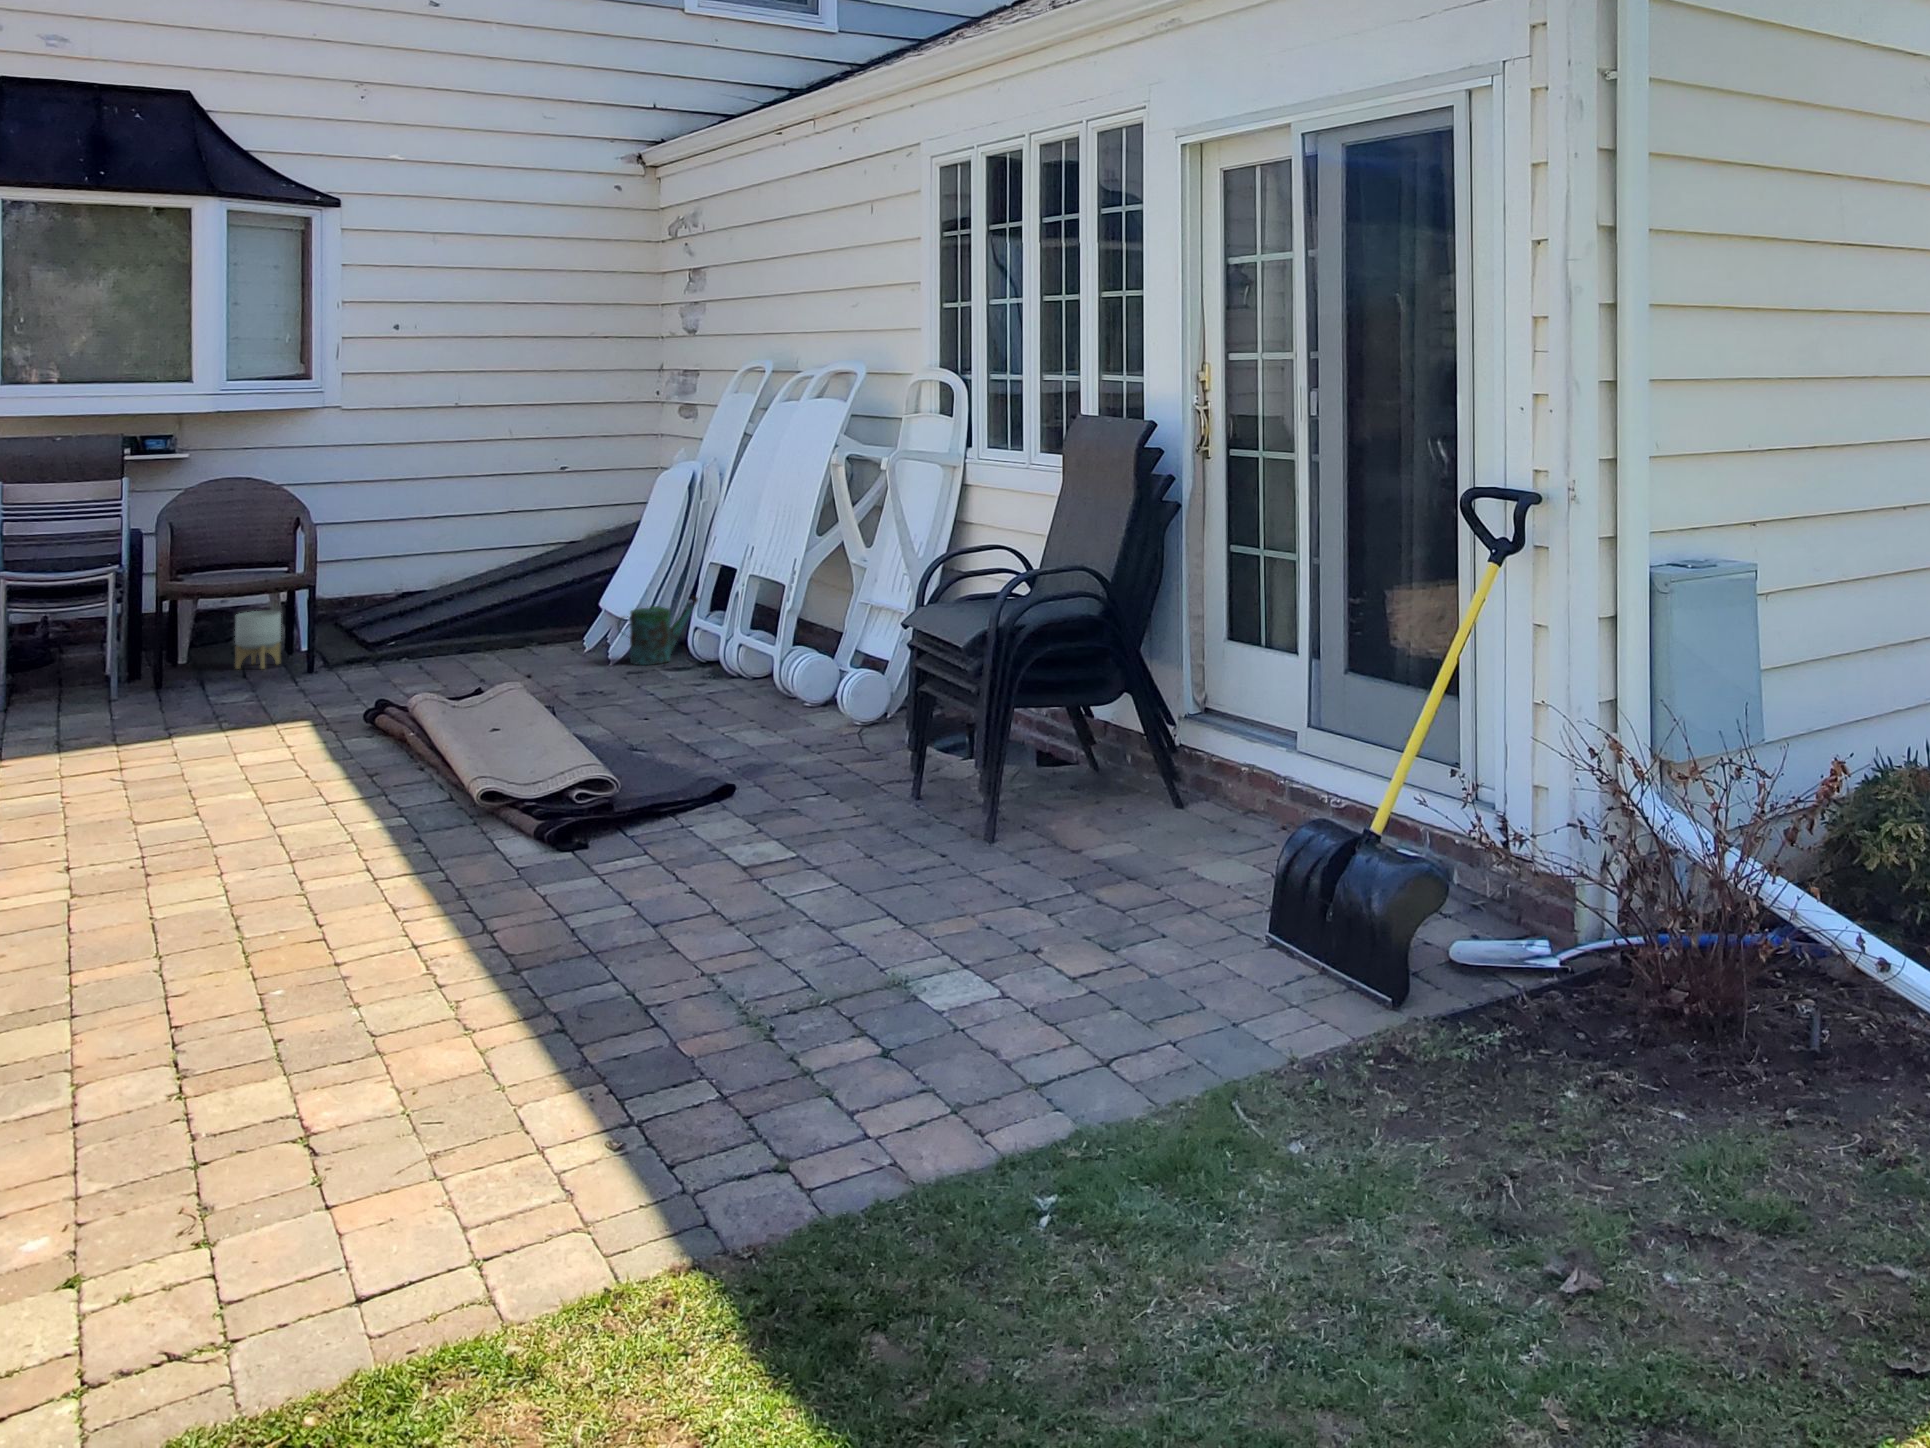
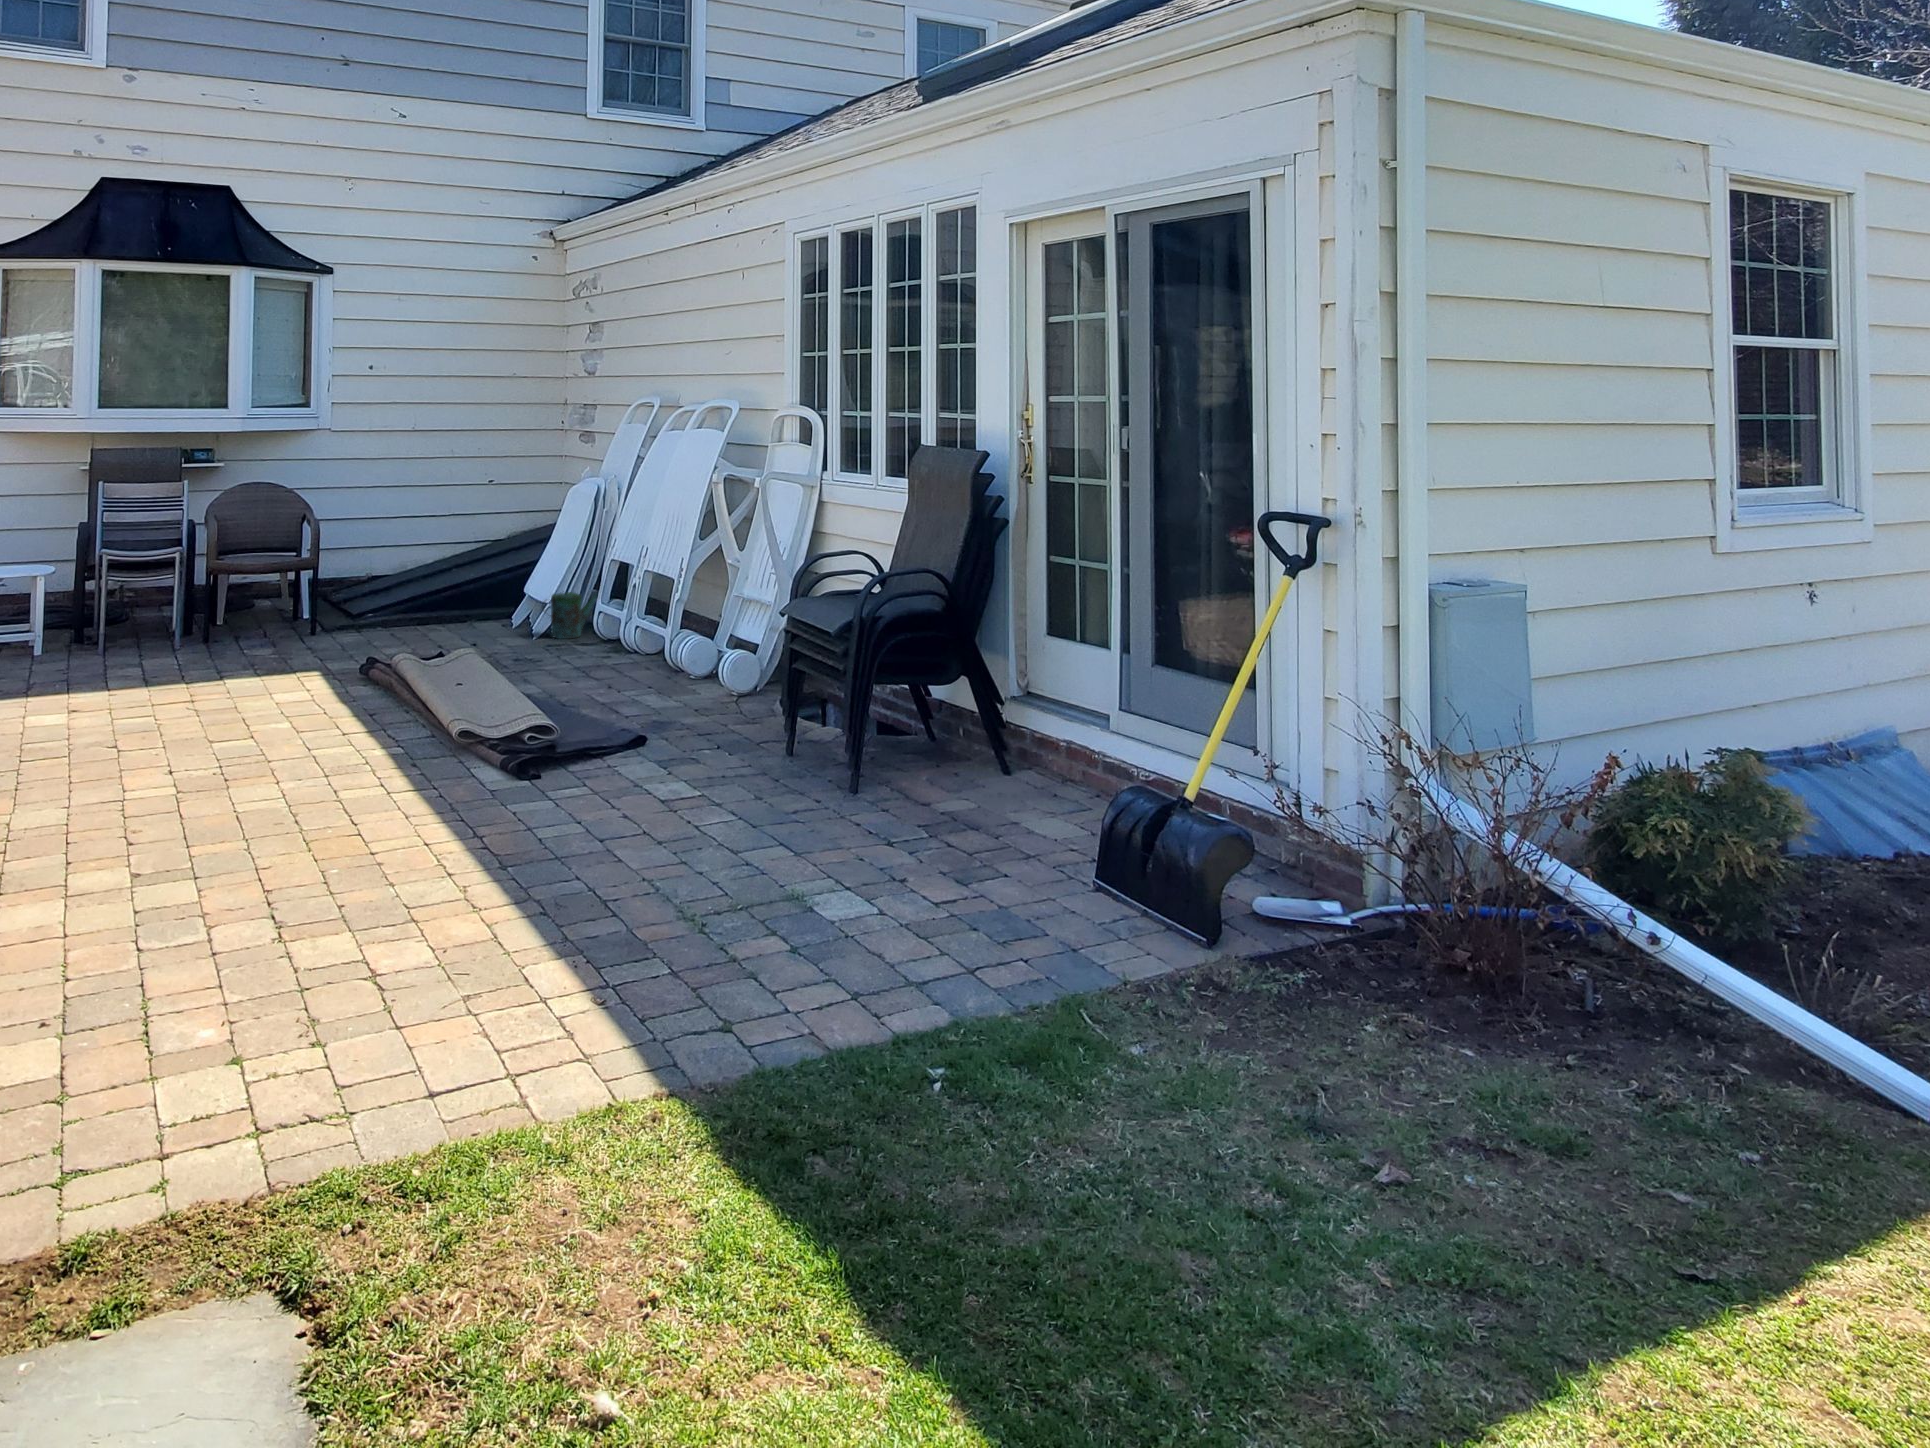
planter: present [235,611,281,669] -> none [264,586,296,630]

